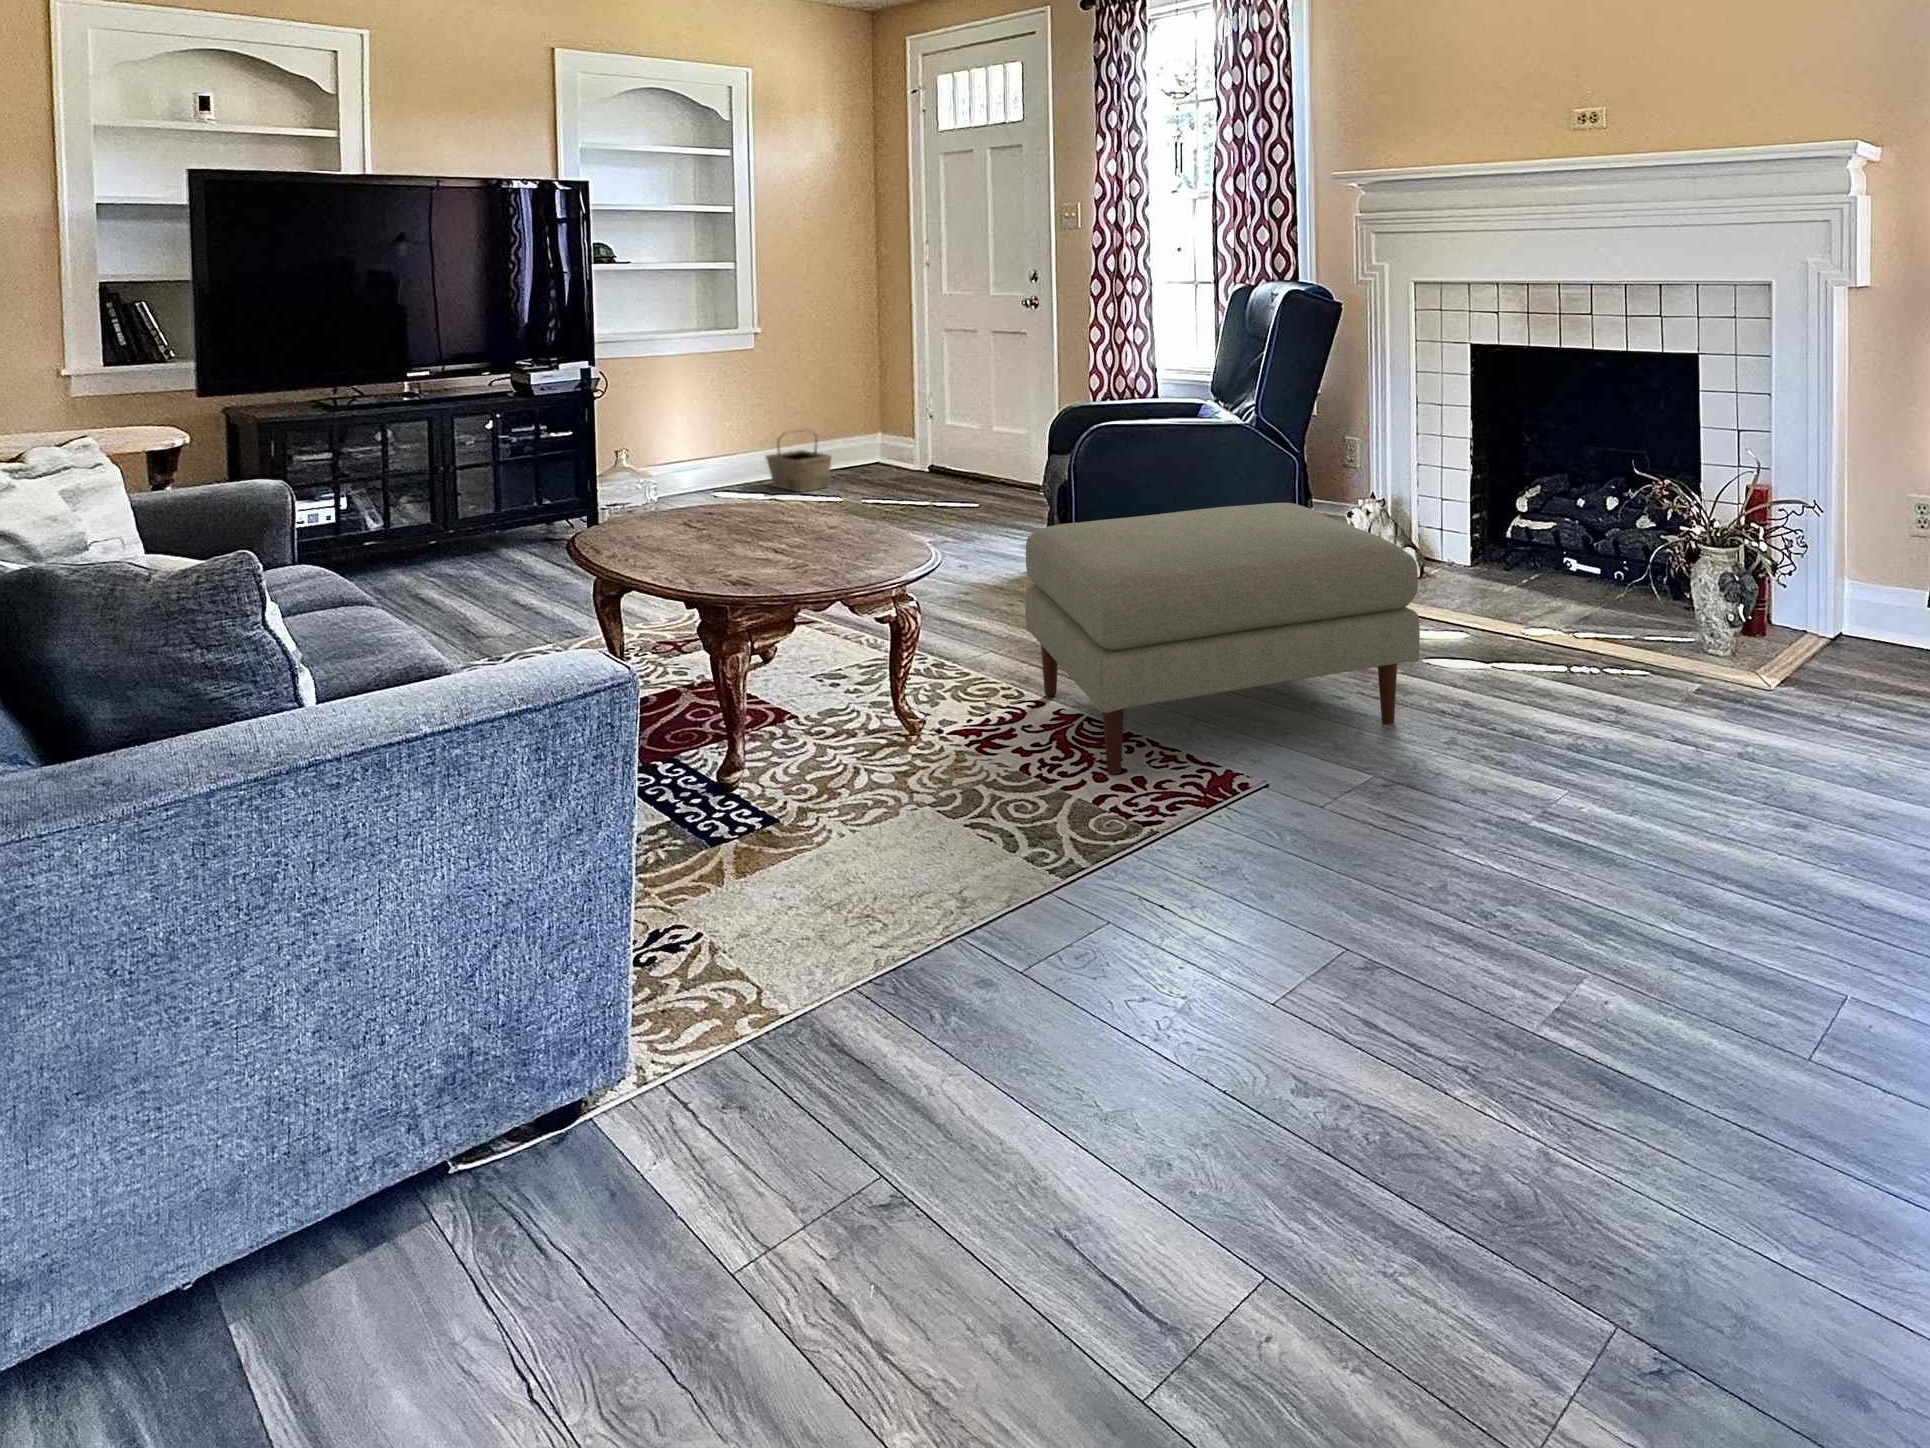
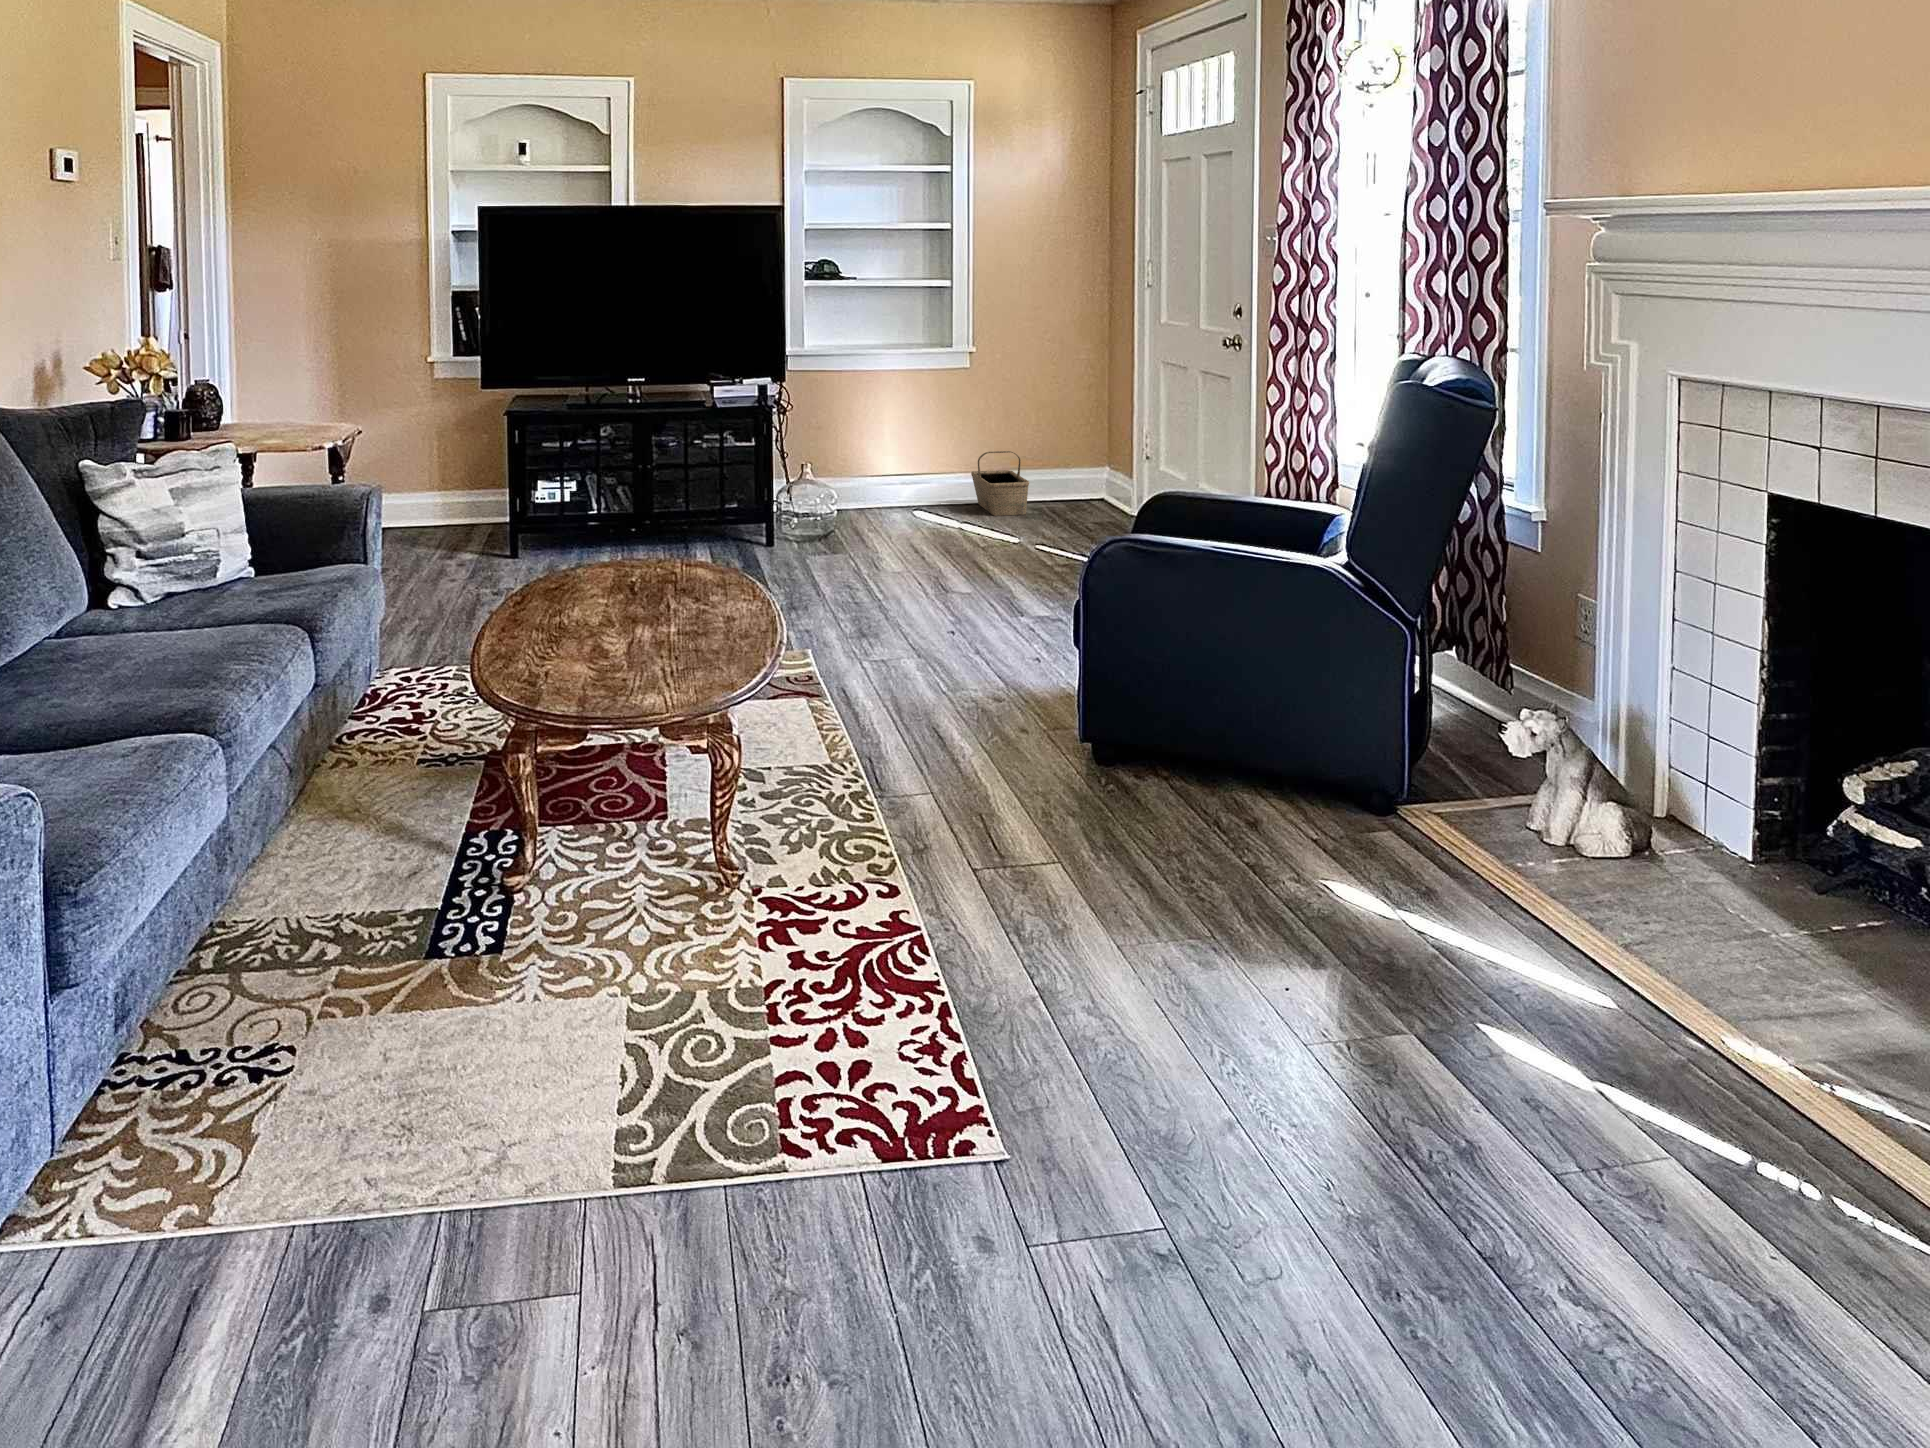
ottoman: present [1025,503,1420,775] -> none [825,672,1348,1129]

